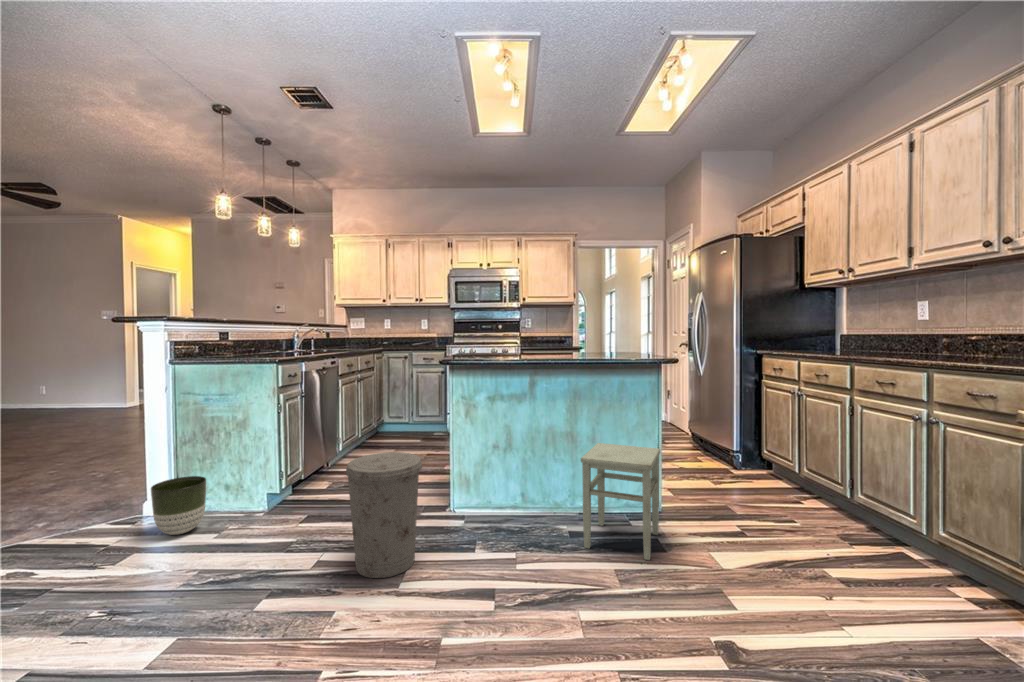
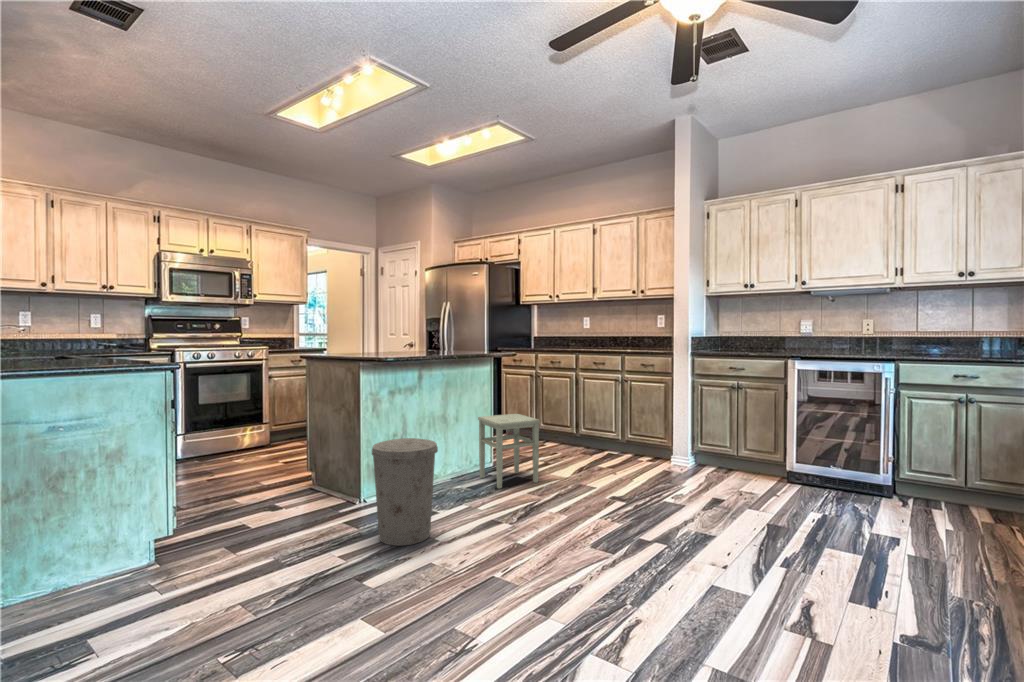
planter: present [151,476,206,535] -> none [51,530,133,617]

